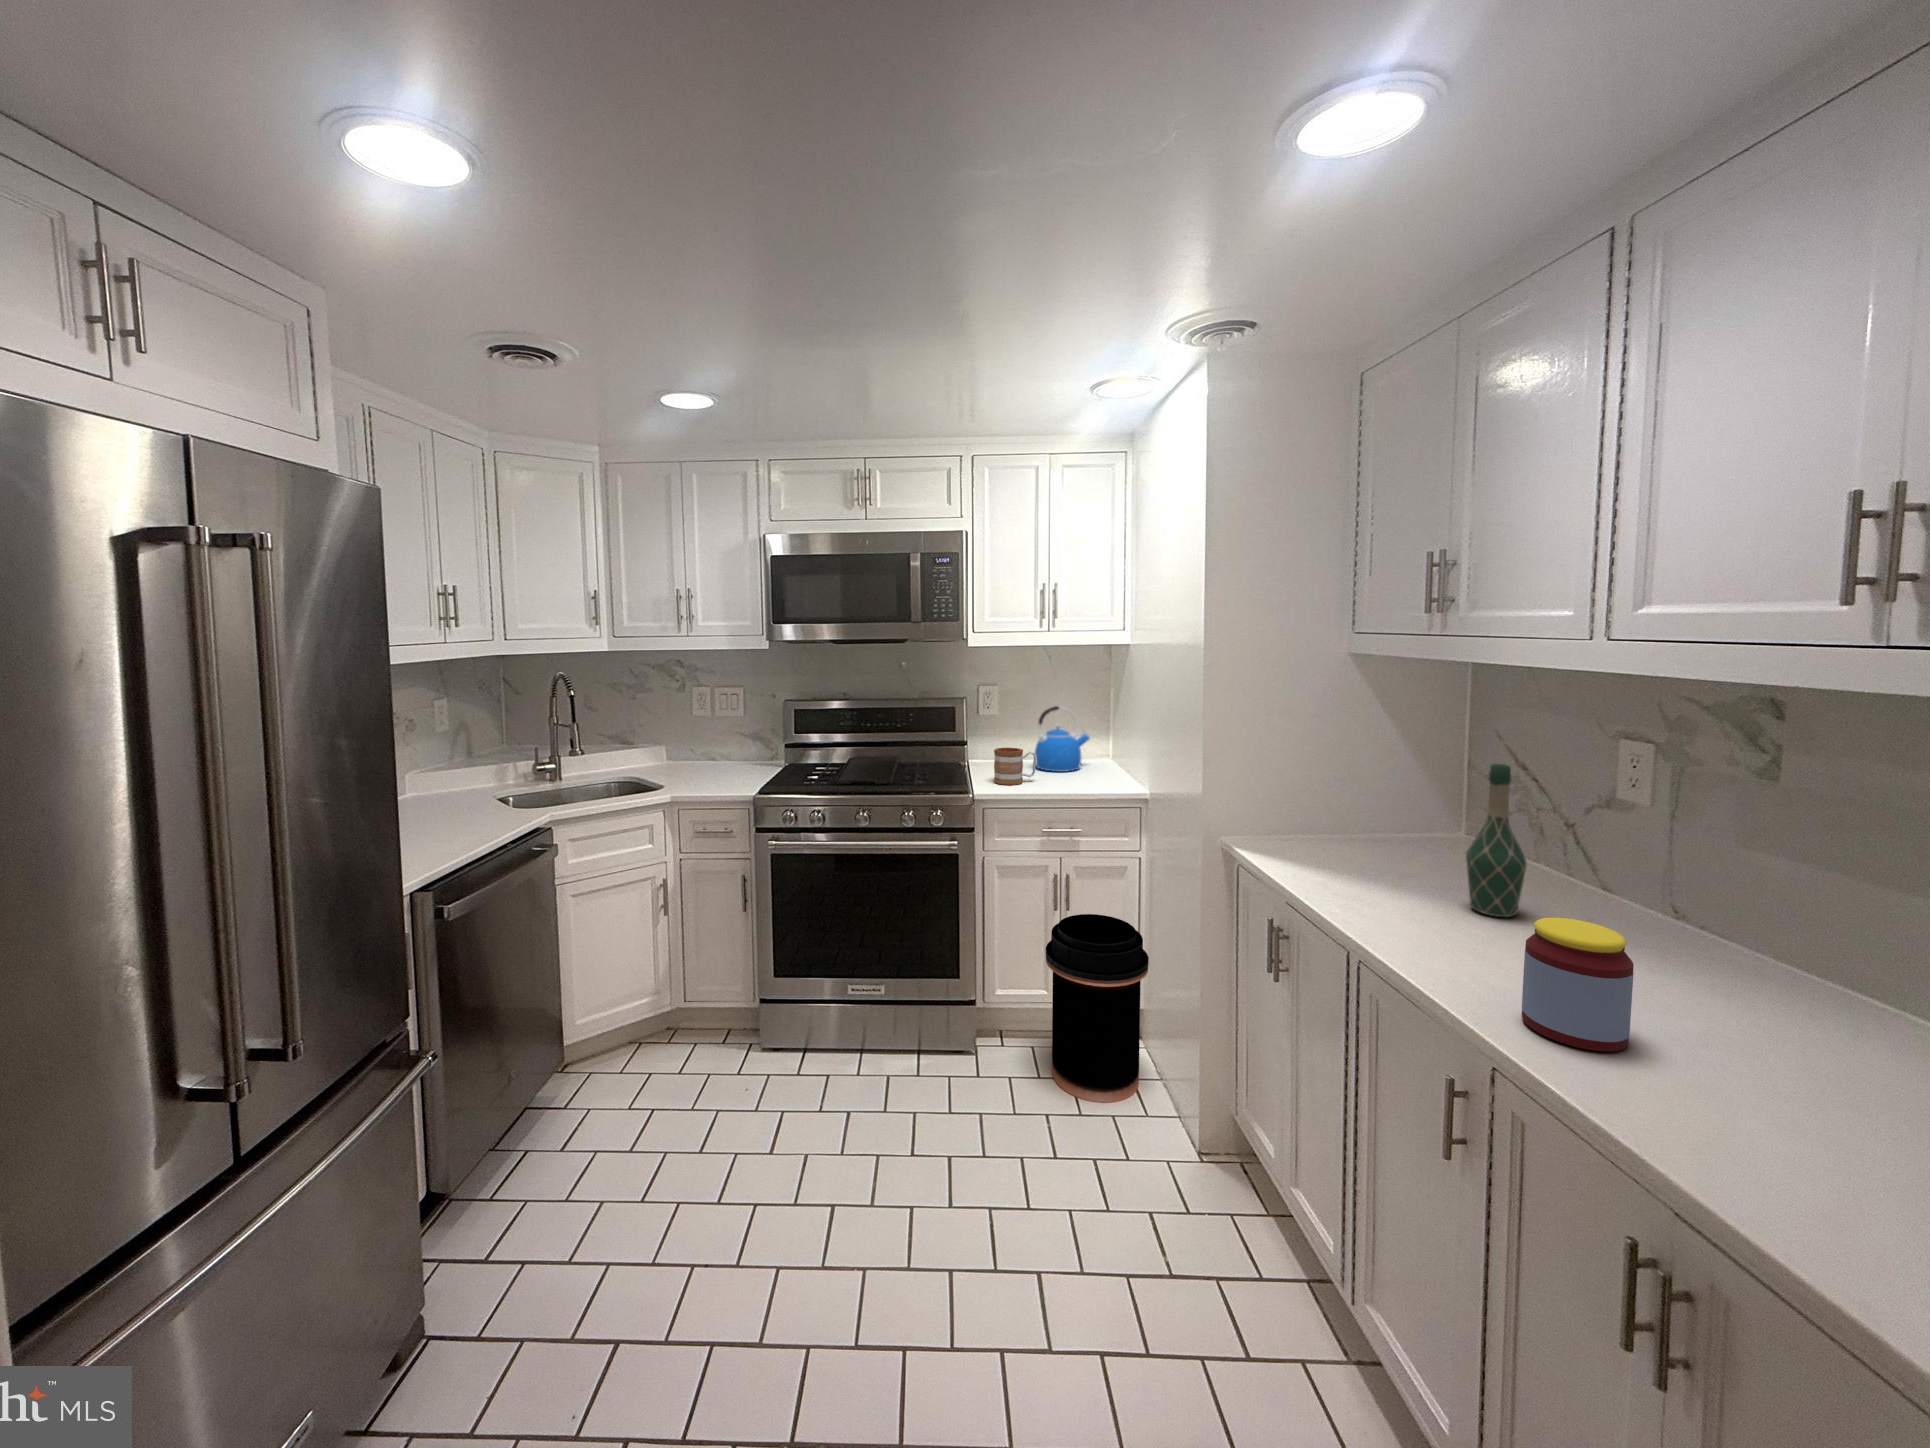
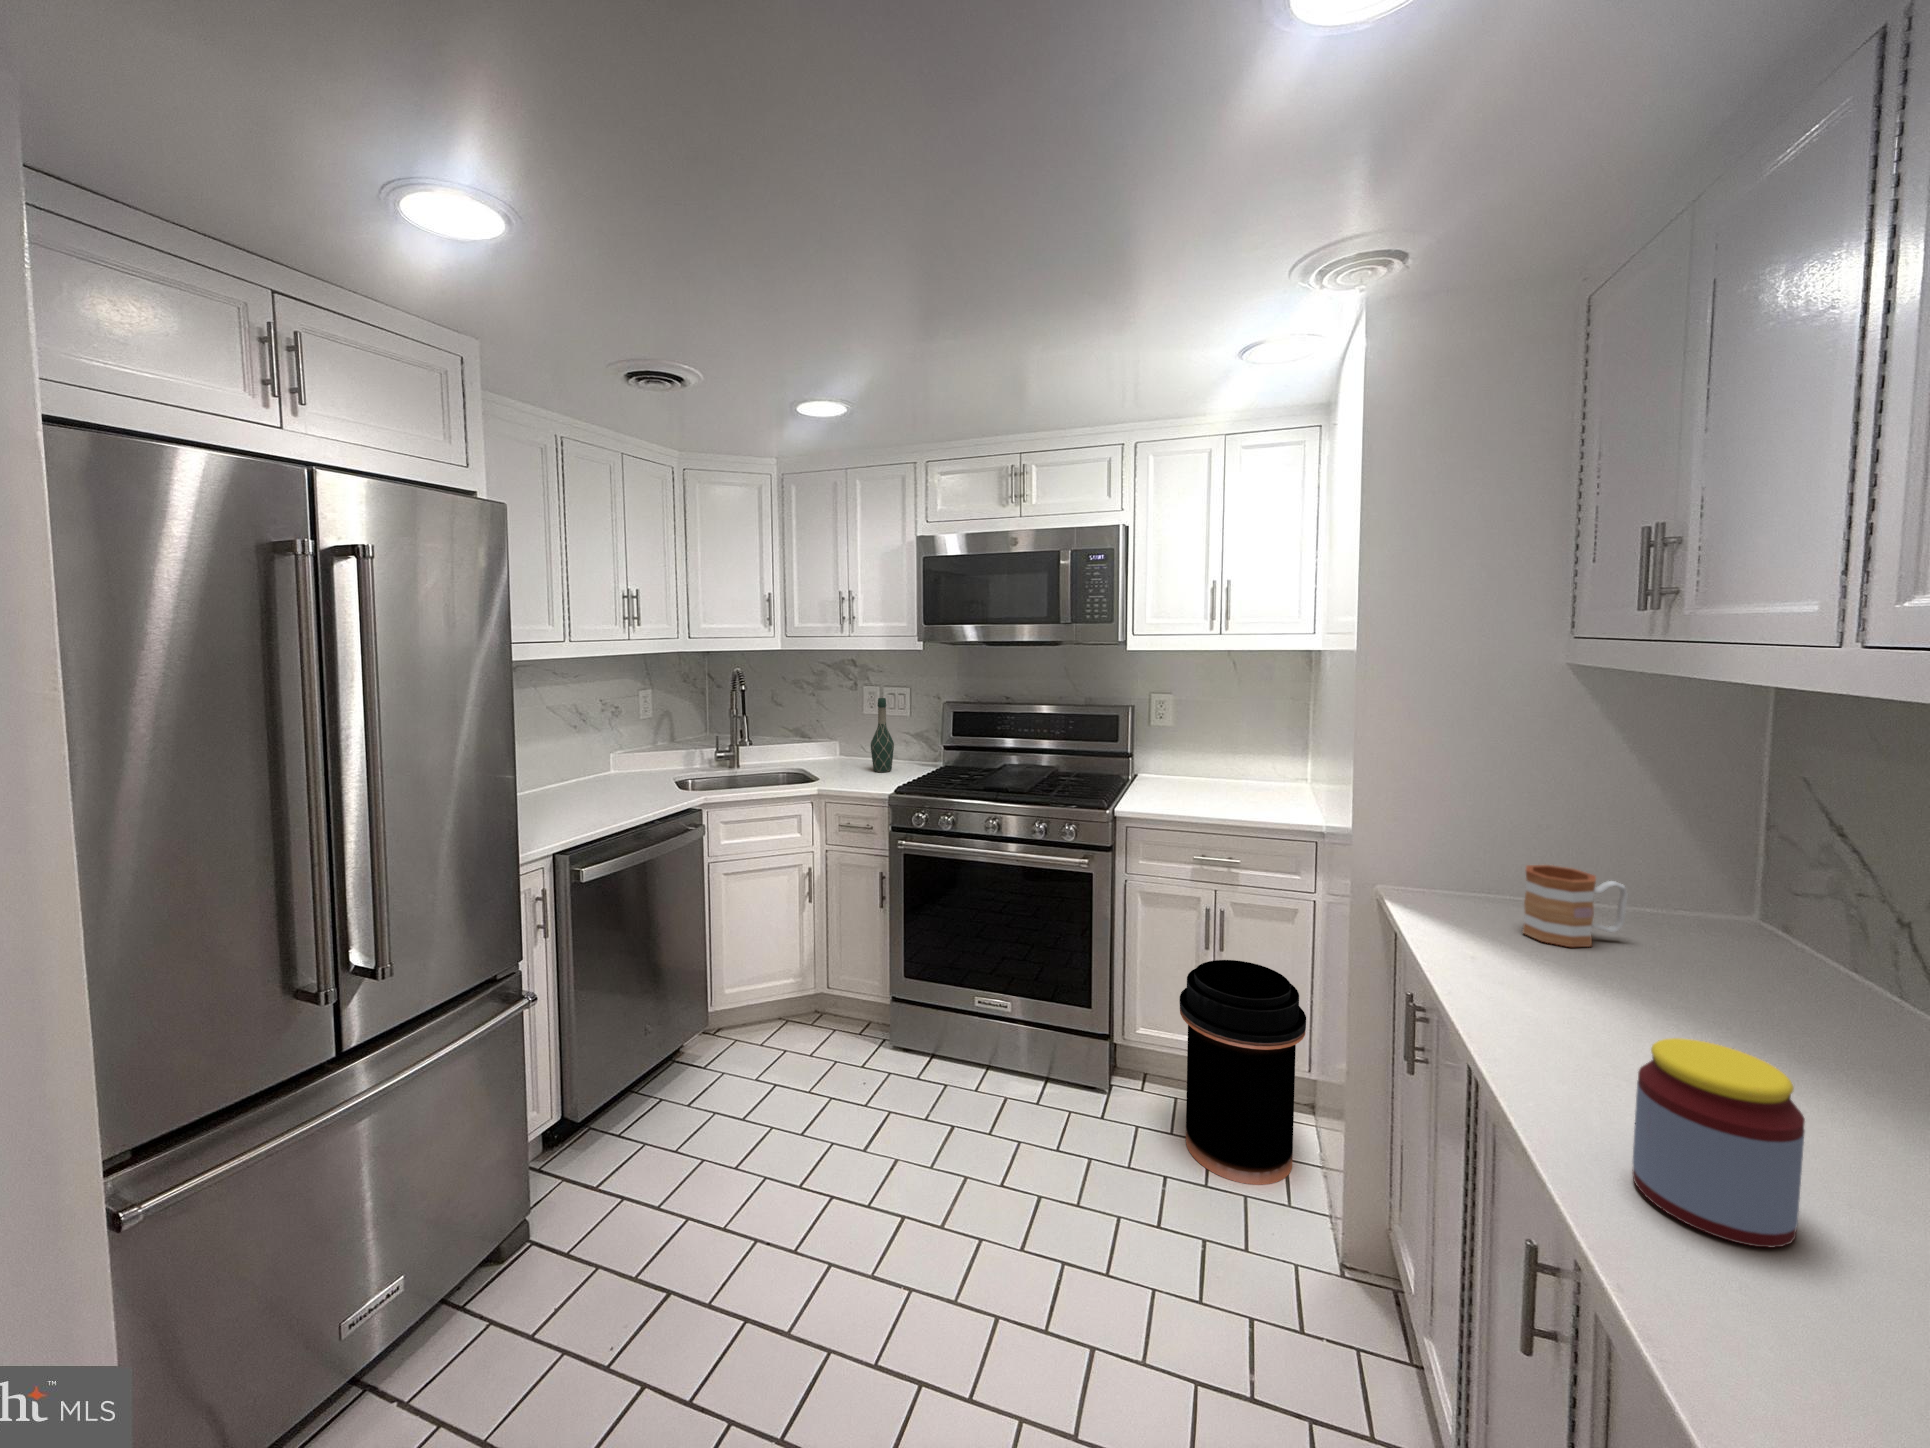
kettle: present [1035,706,1090,772] -> none [1203,718,1274,794]
mug: present [994,748,1036,785] -> present [1523,865,1628,947]
wine bottle: present [1466,764,1527,917] -> present [871,698,894,772]

